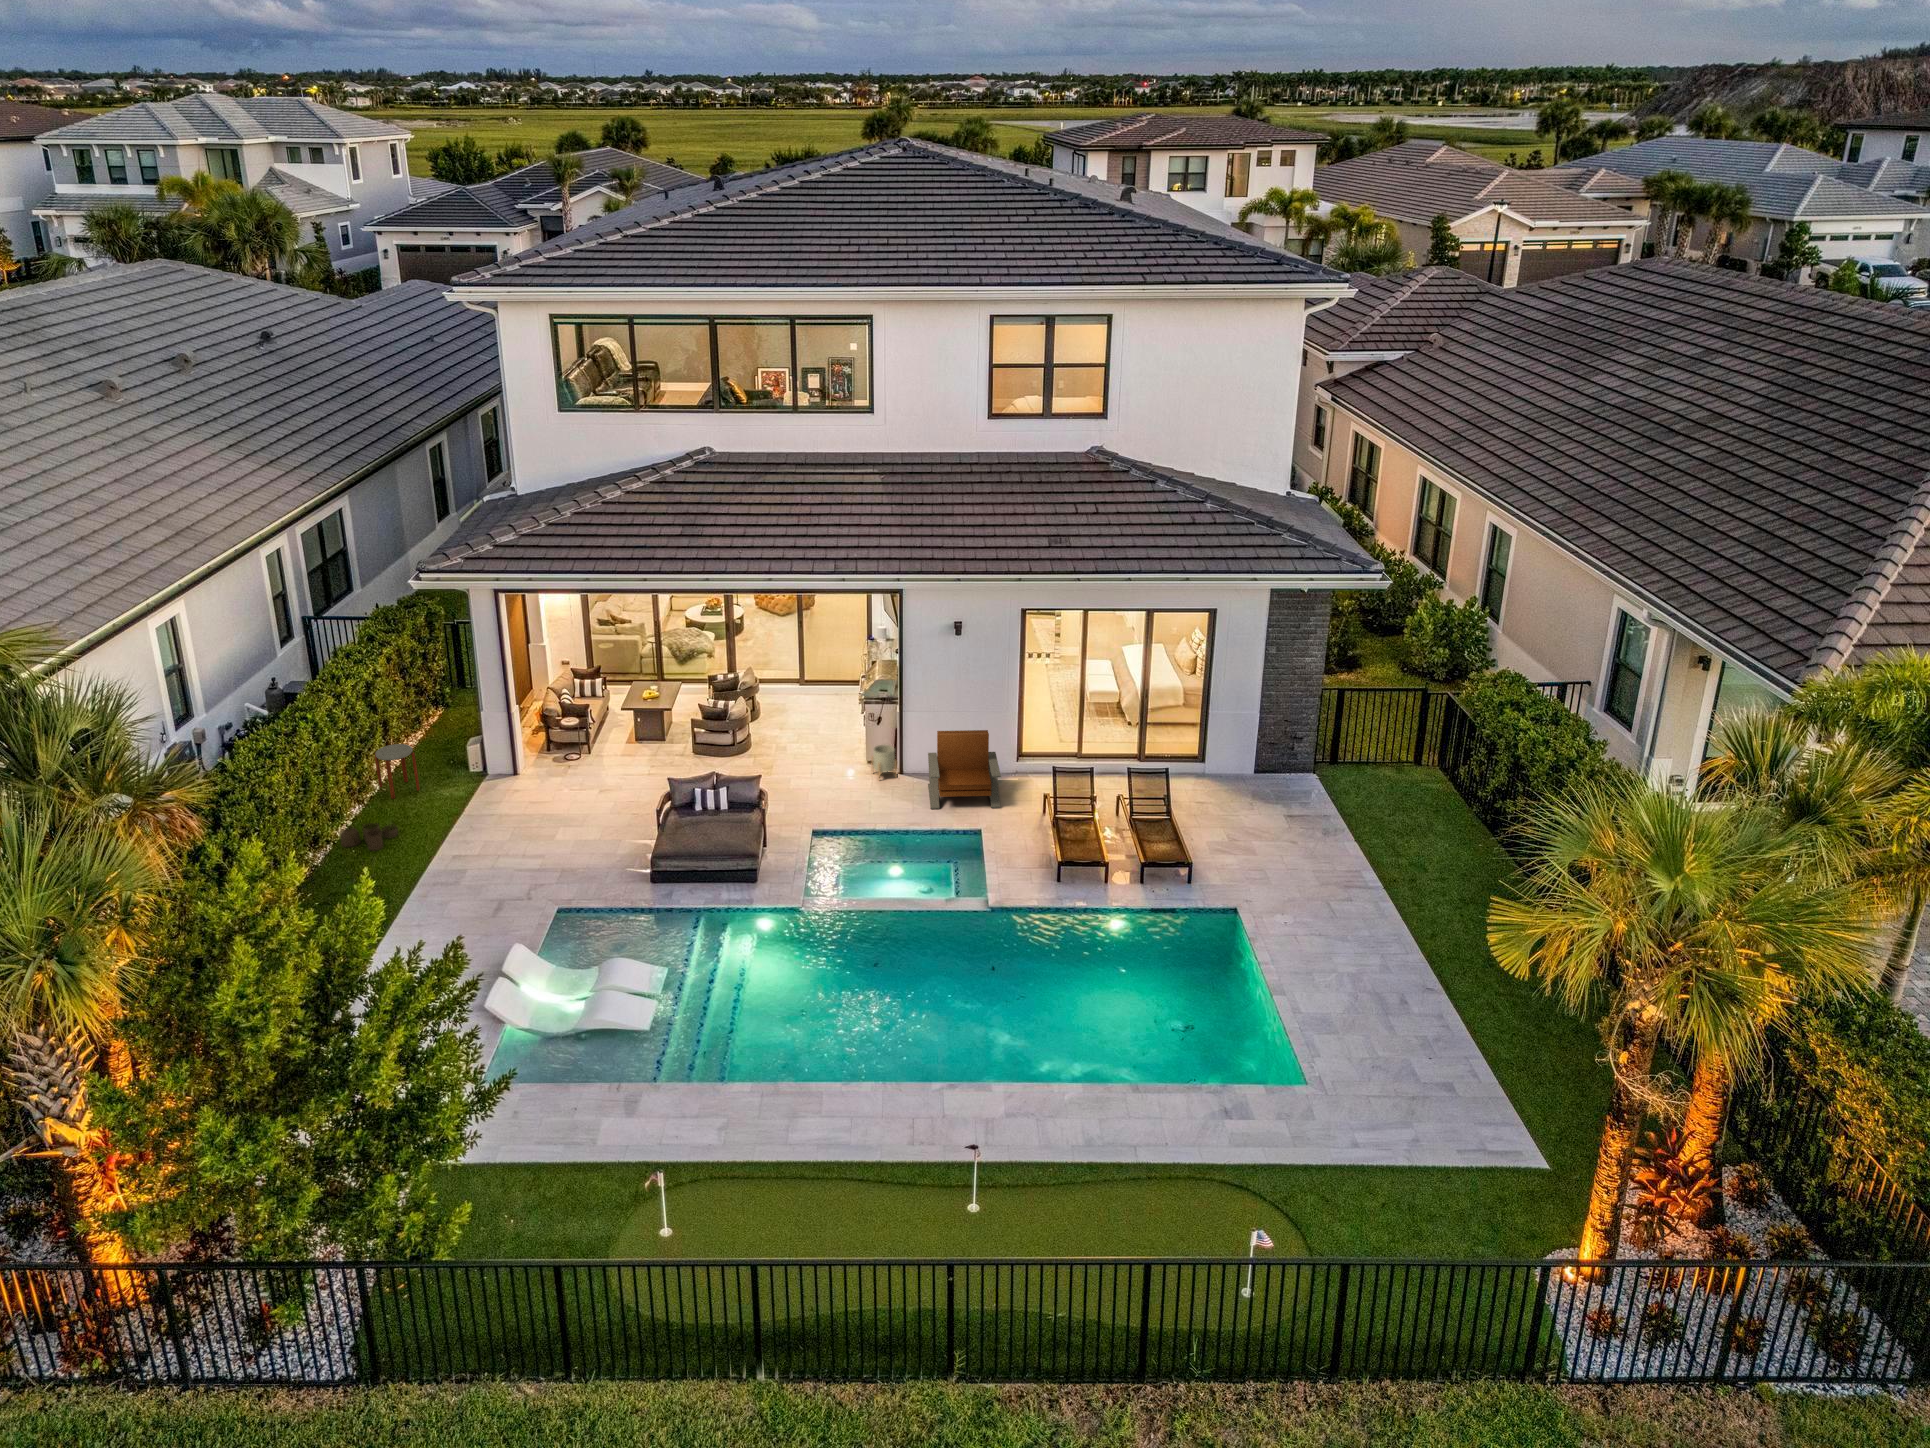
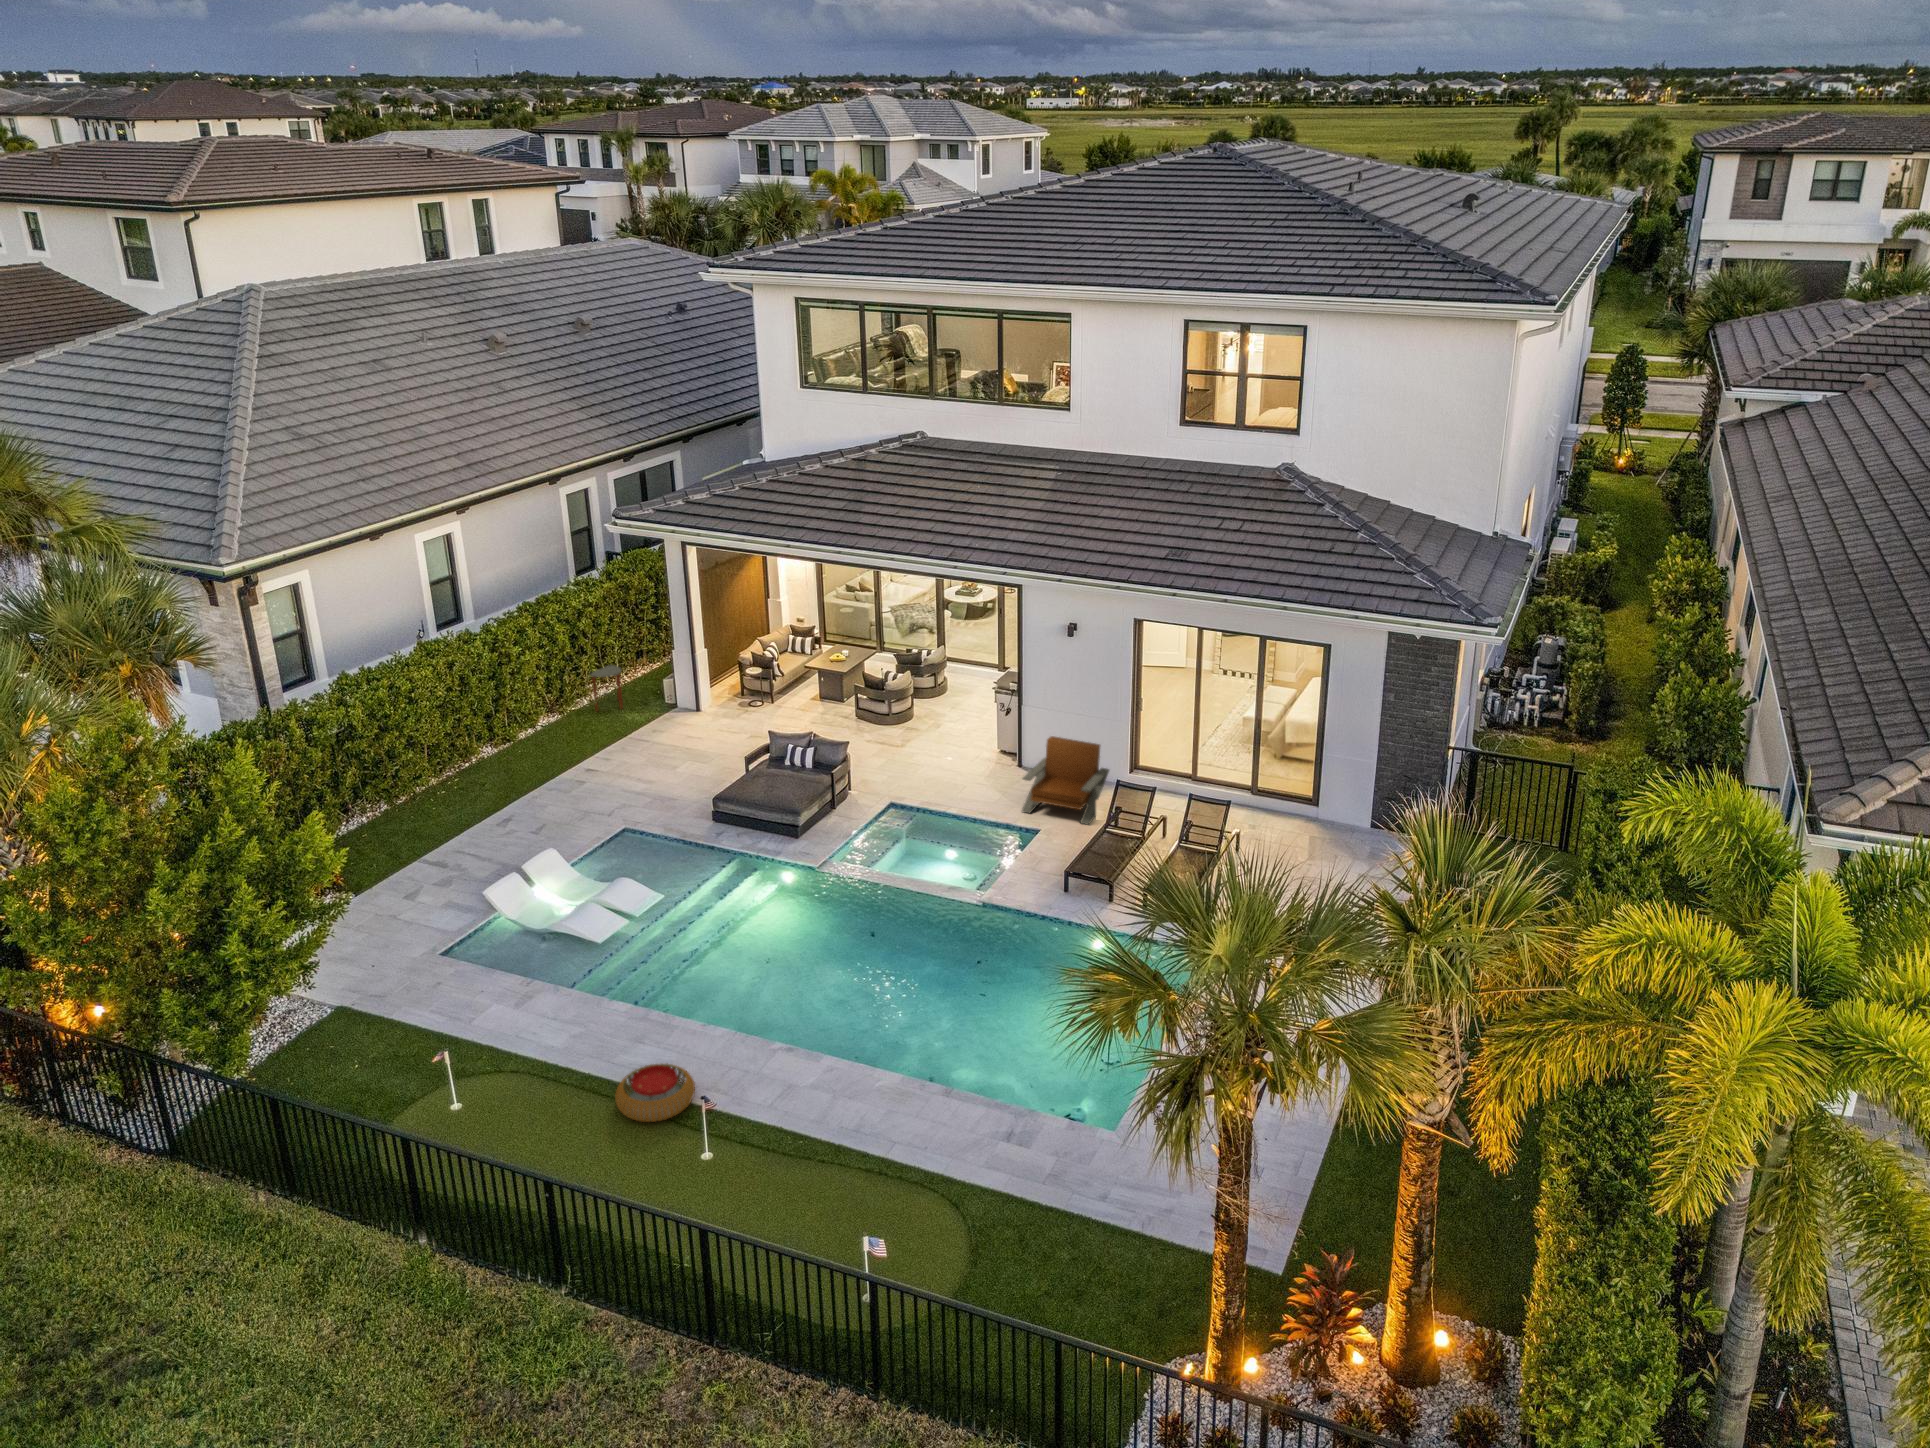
planter: present [871,745,897,779] -> none [1001,743,1022,779]
woven basket: present [340,823,398,851] -> none [523,723,573,747]
pouf: none [858,1131,936,1196] -> present [615,1064,695,1122]

